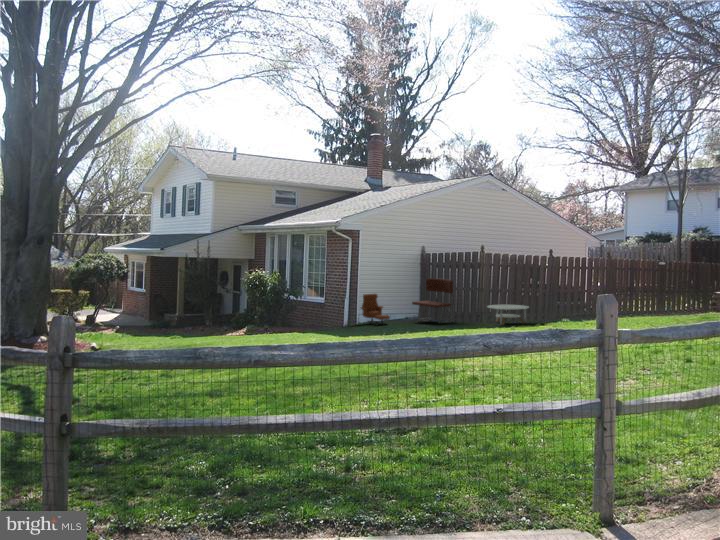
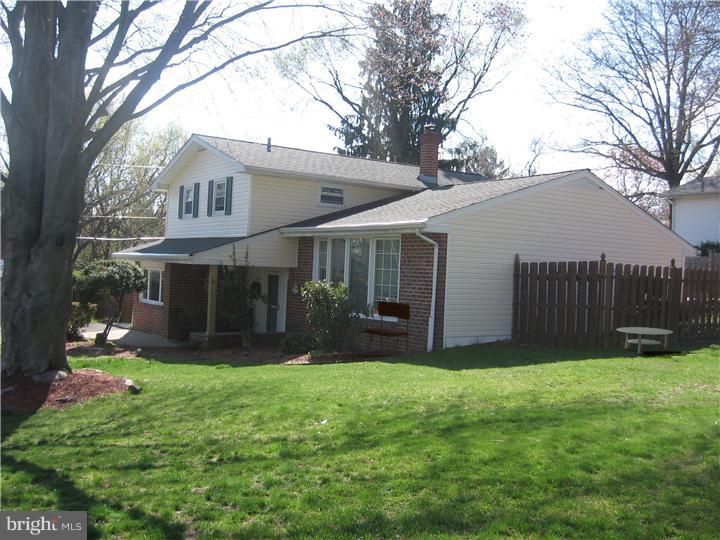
bench: present [412,278,453,323] -> present [362,301,410,355]
lounge chair: present [361,294,390,325] -> none [449,312,489,353]

